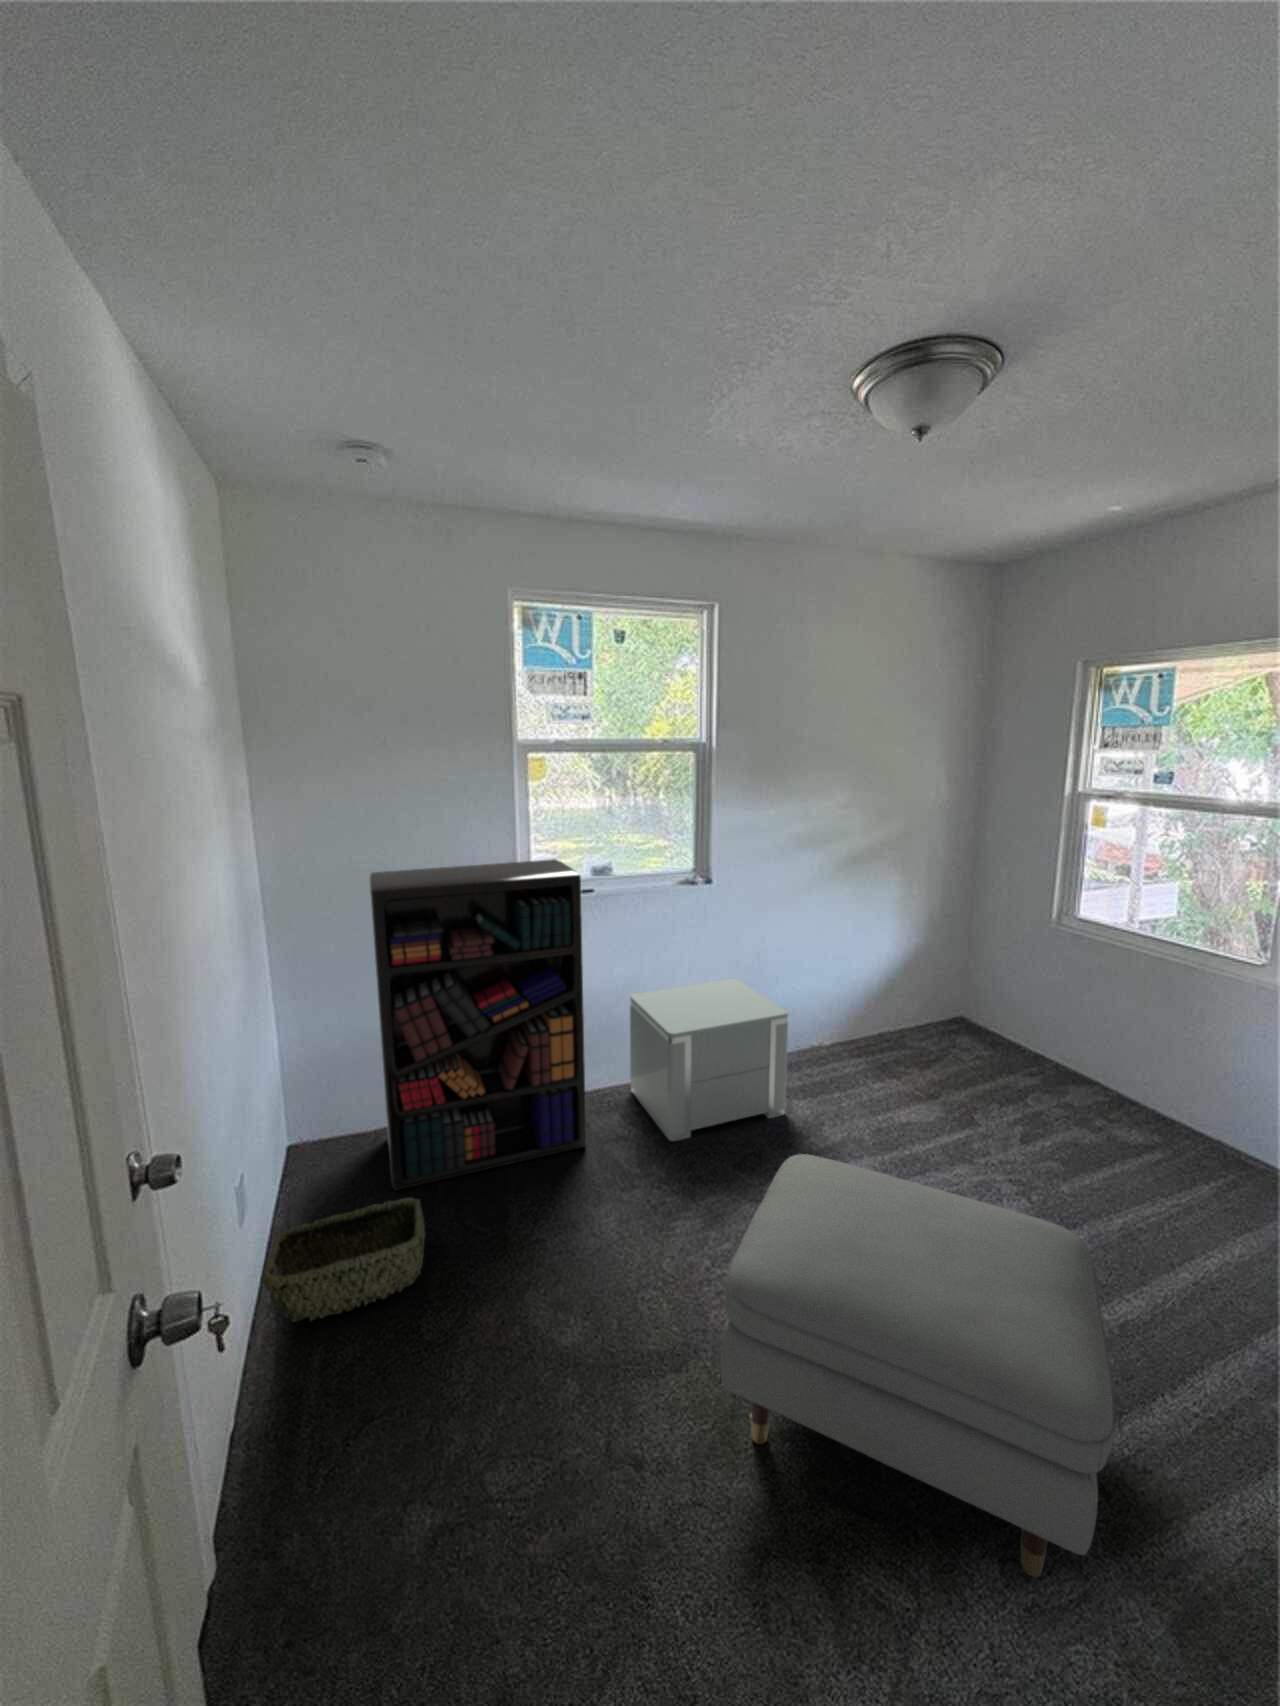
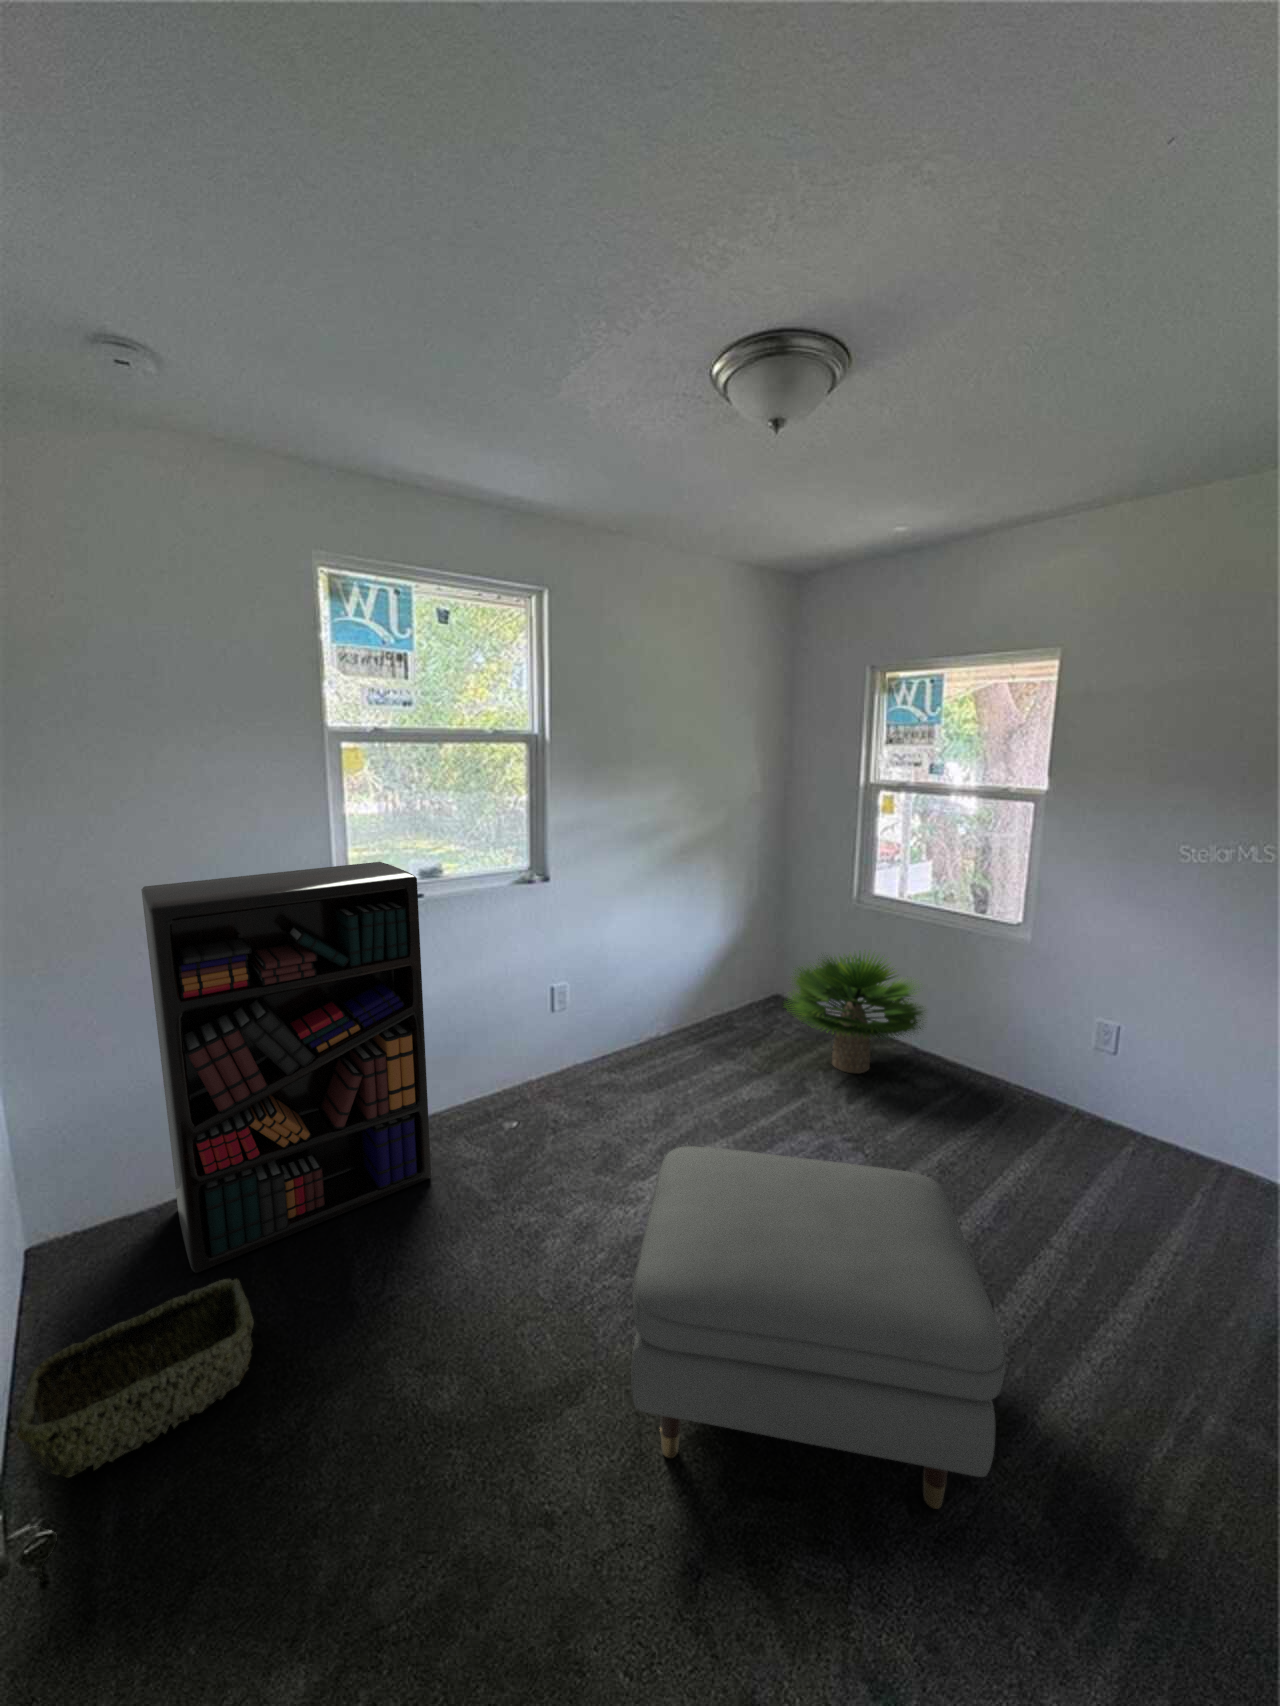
potted plant: none [955,975,1137,1114] -> present [788,950,923,1073]
nightstand: present [630,979,788,1141] -> none [468,978,636,1155]

